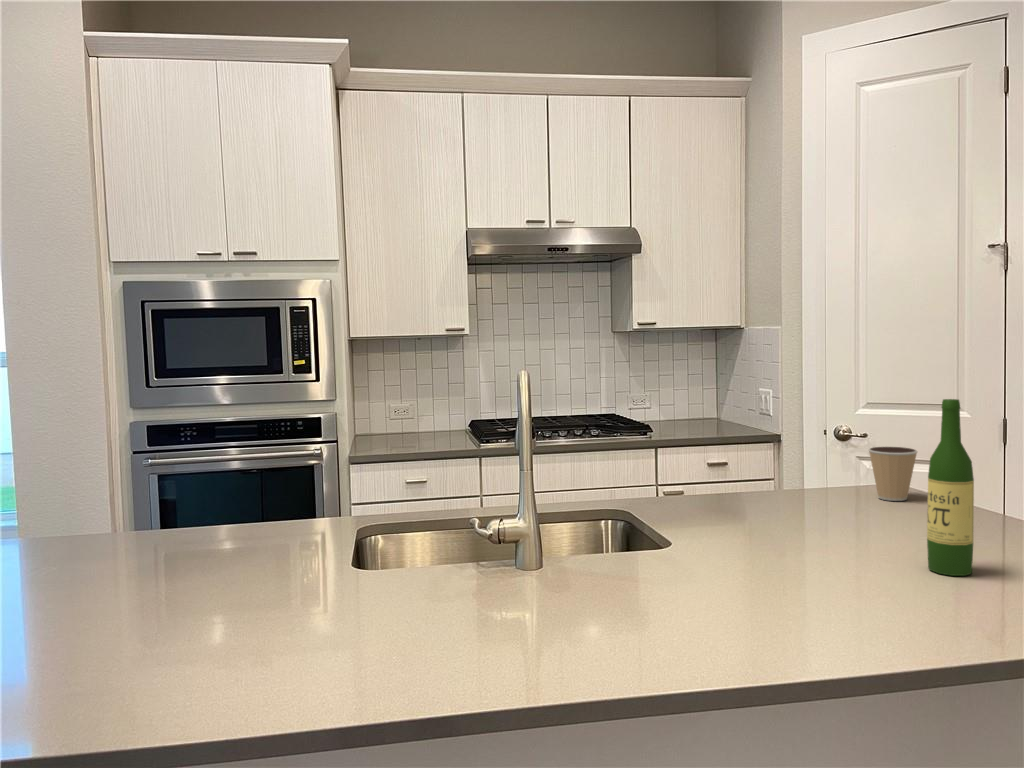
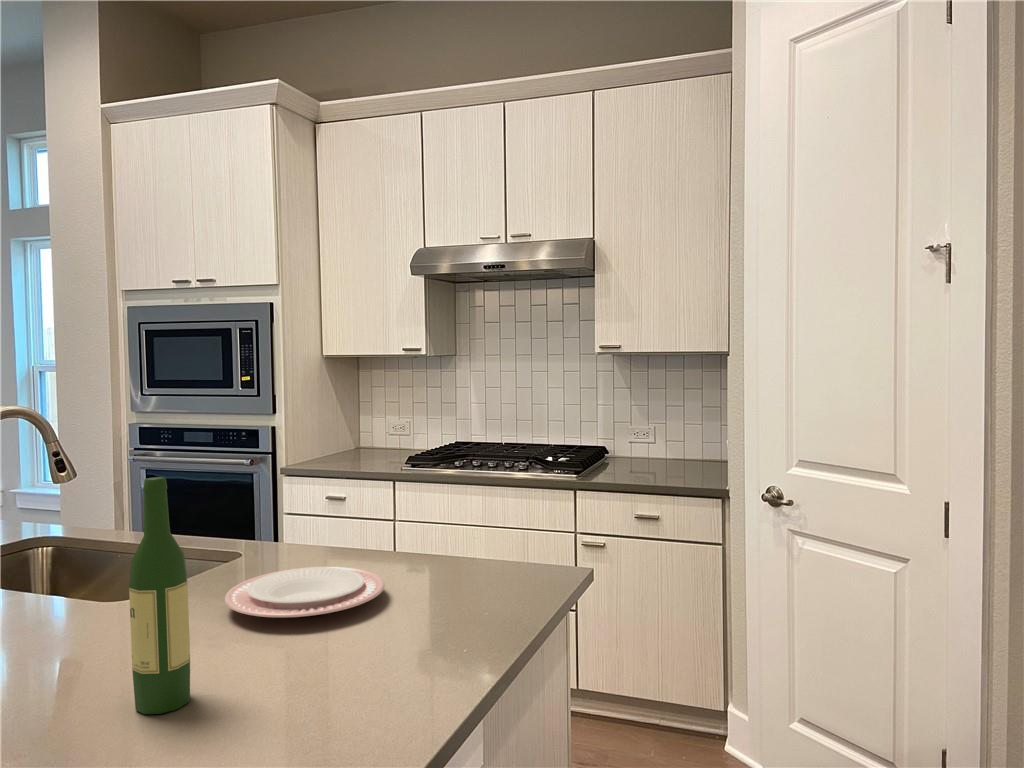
coffee cup: present [869,447,917,501] -> none [452,524,511,599]
plate: none [747,494,882,526] -> present [225,566,385,617]

